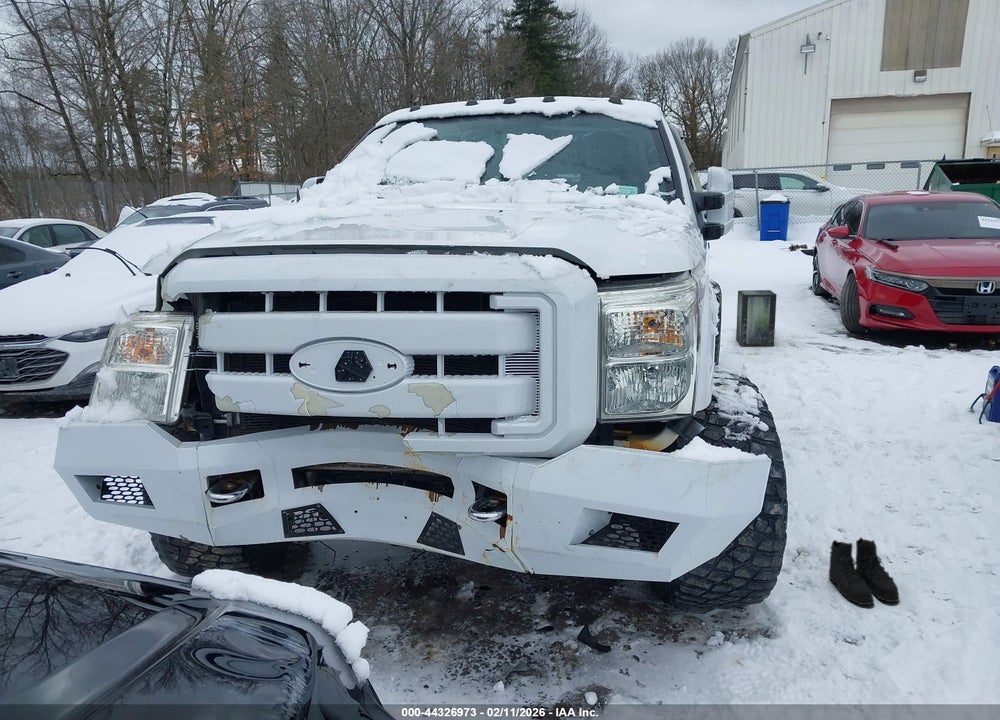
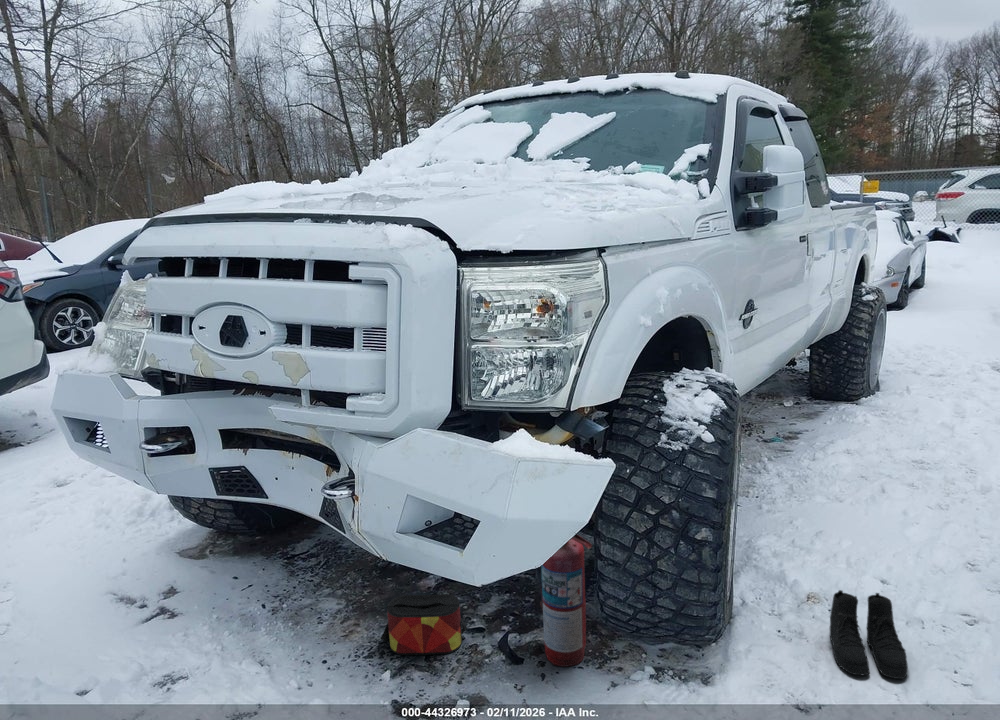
storage box: present [736,290,777,346] -> none [899,297,949,364]
fire extinguisher: none [607,512,673,646] -> present [536,534,592,666]
bag: none [467,601,546,666] -> present [381,594,467,655]

